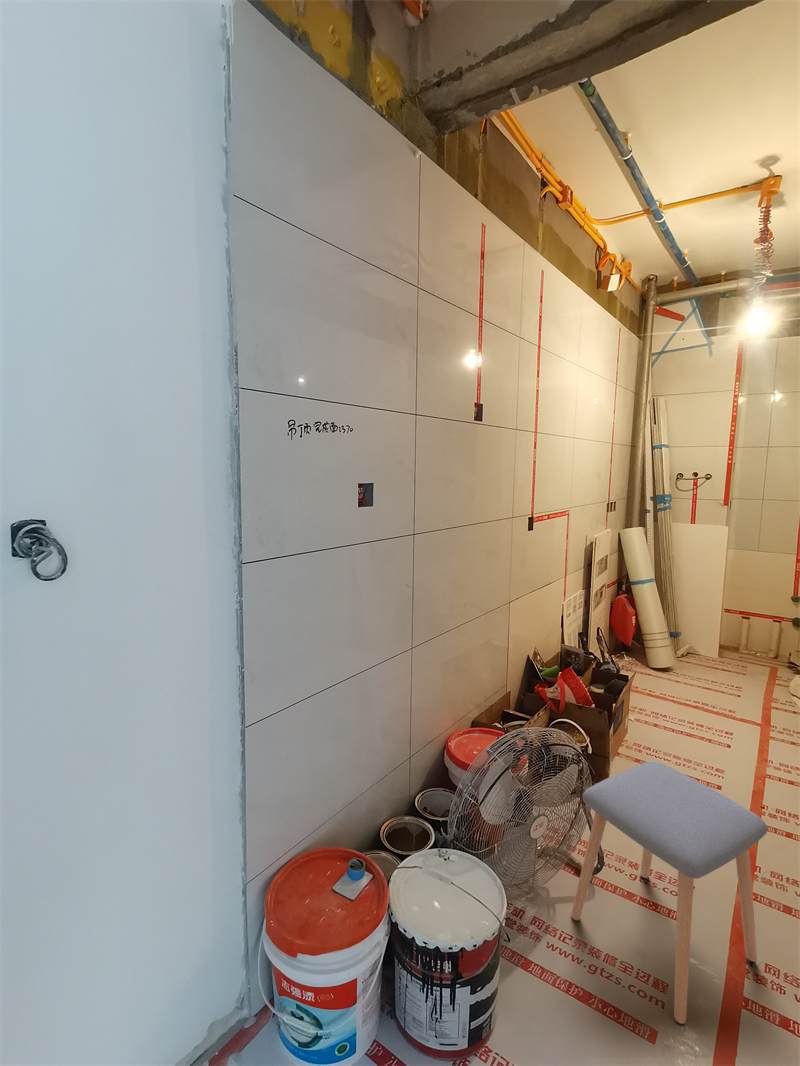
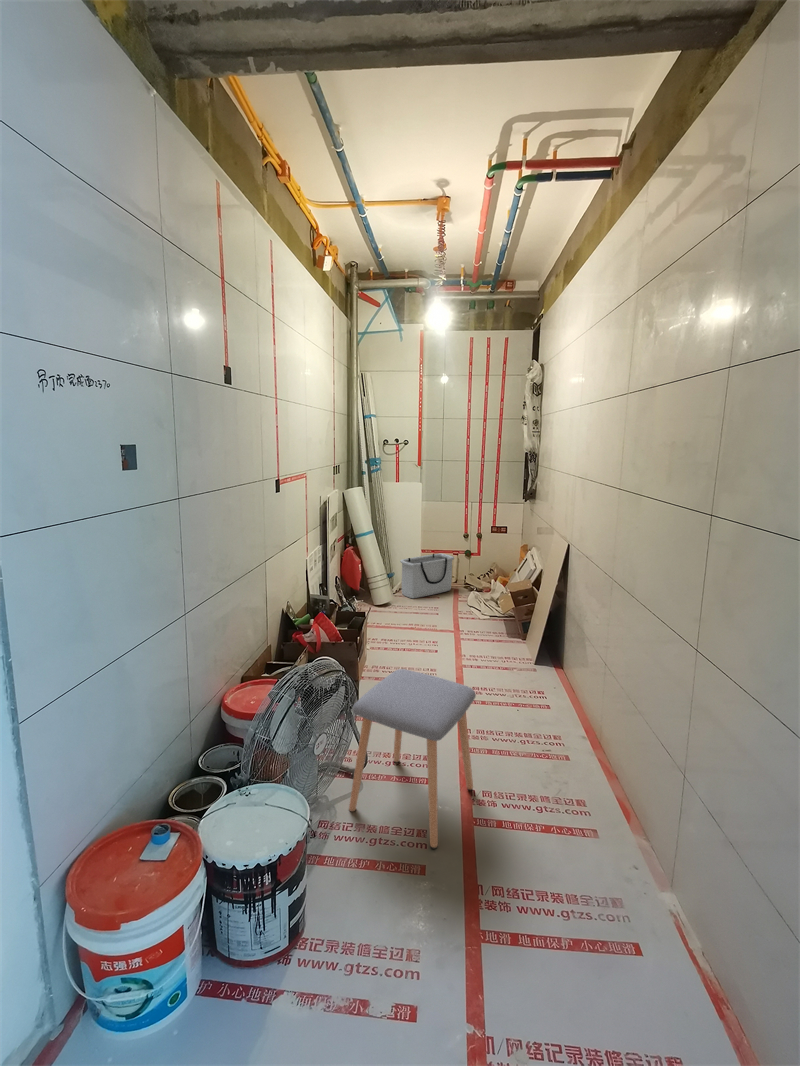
storage bin: none [688,617,770,668] -> present [400,553,454,598]

